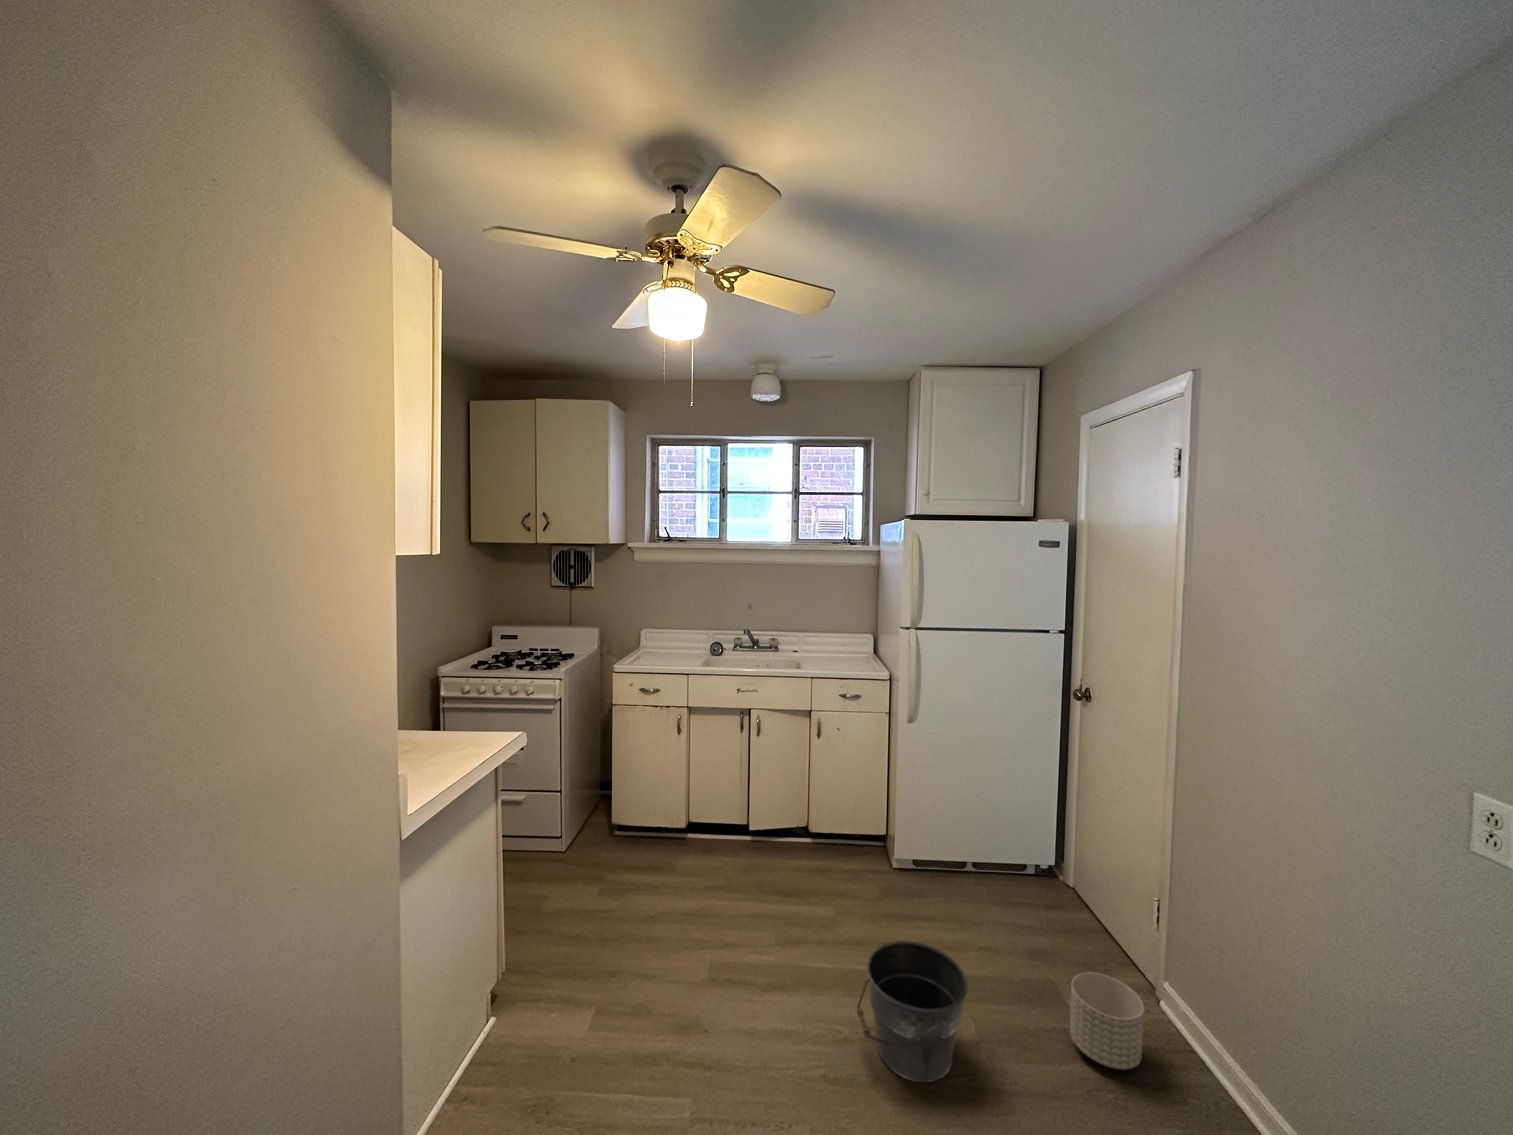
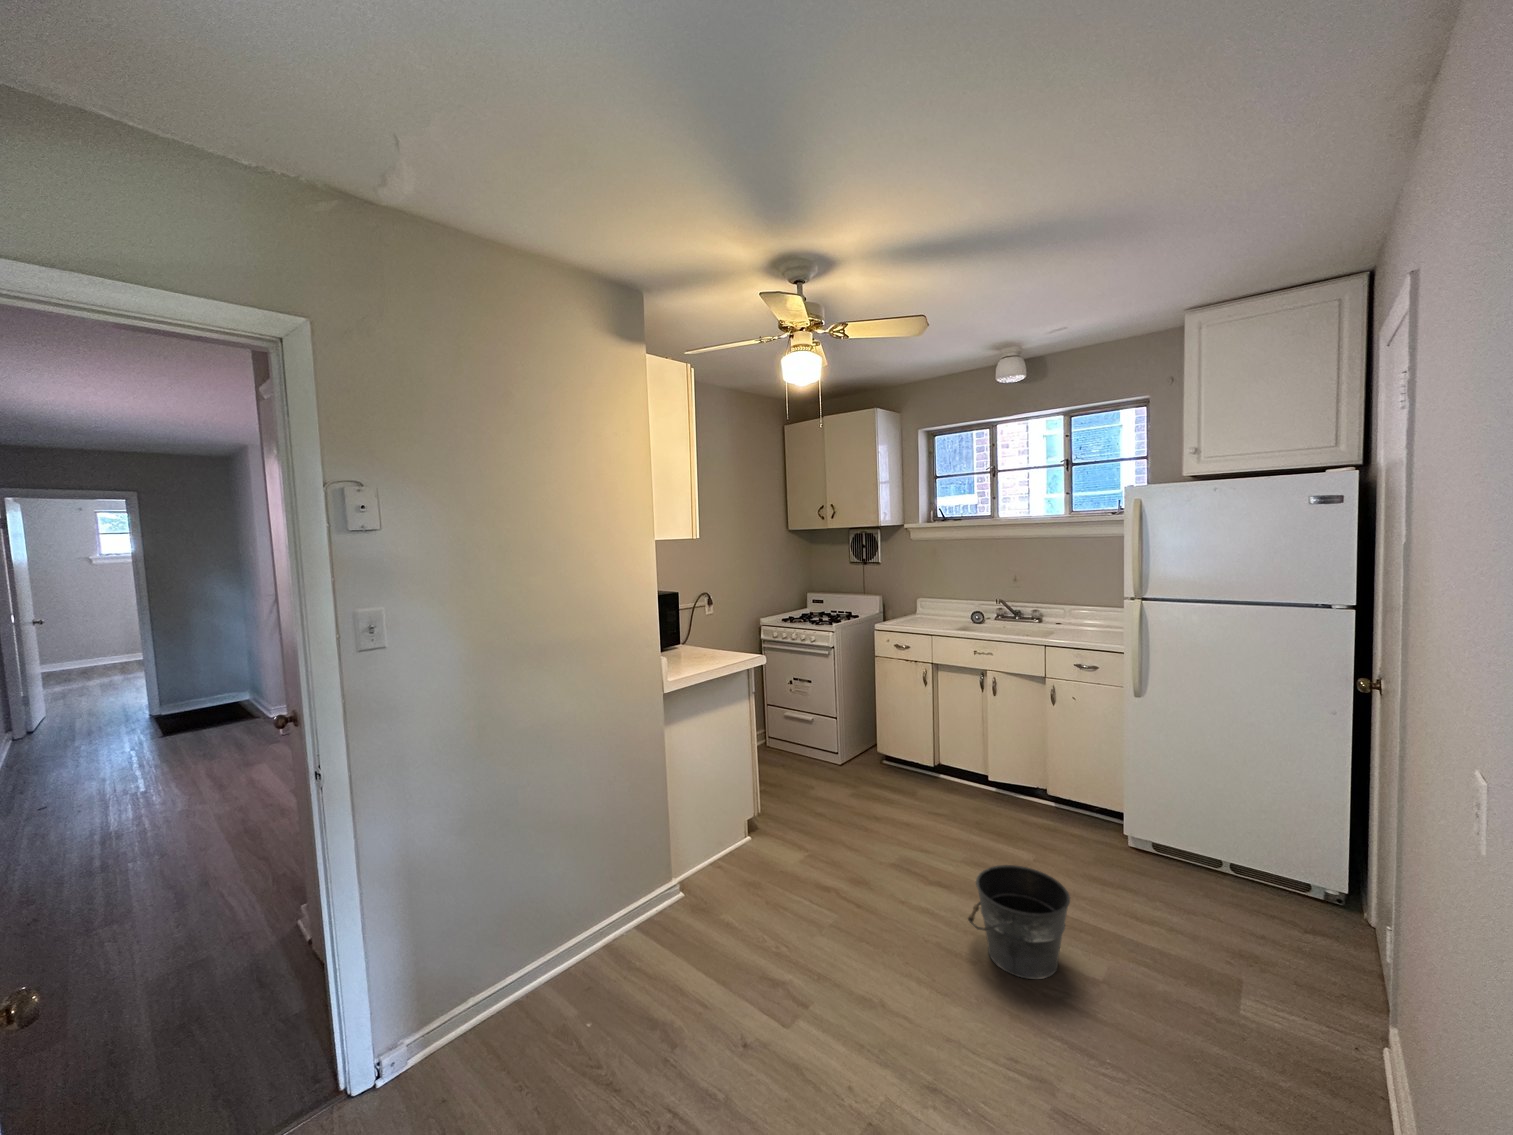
planter: present [1070,973,1144,1070] -> none [1195,955,1280,1057]

